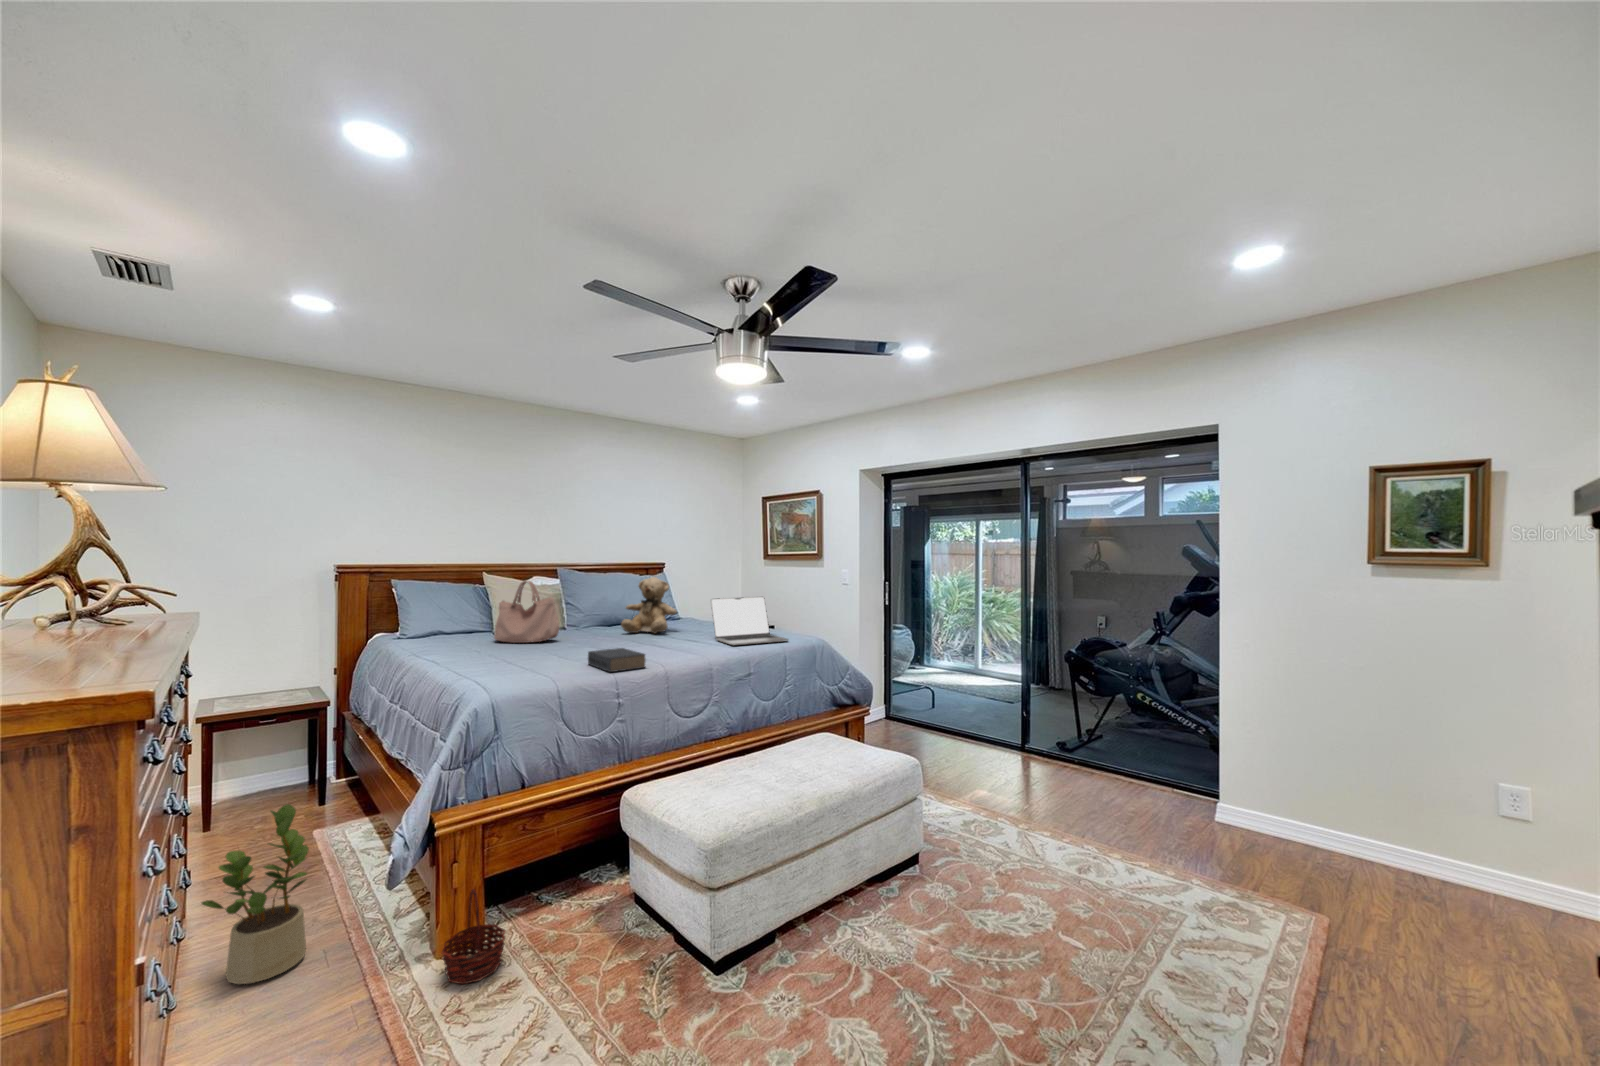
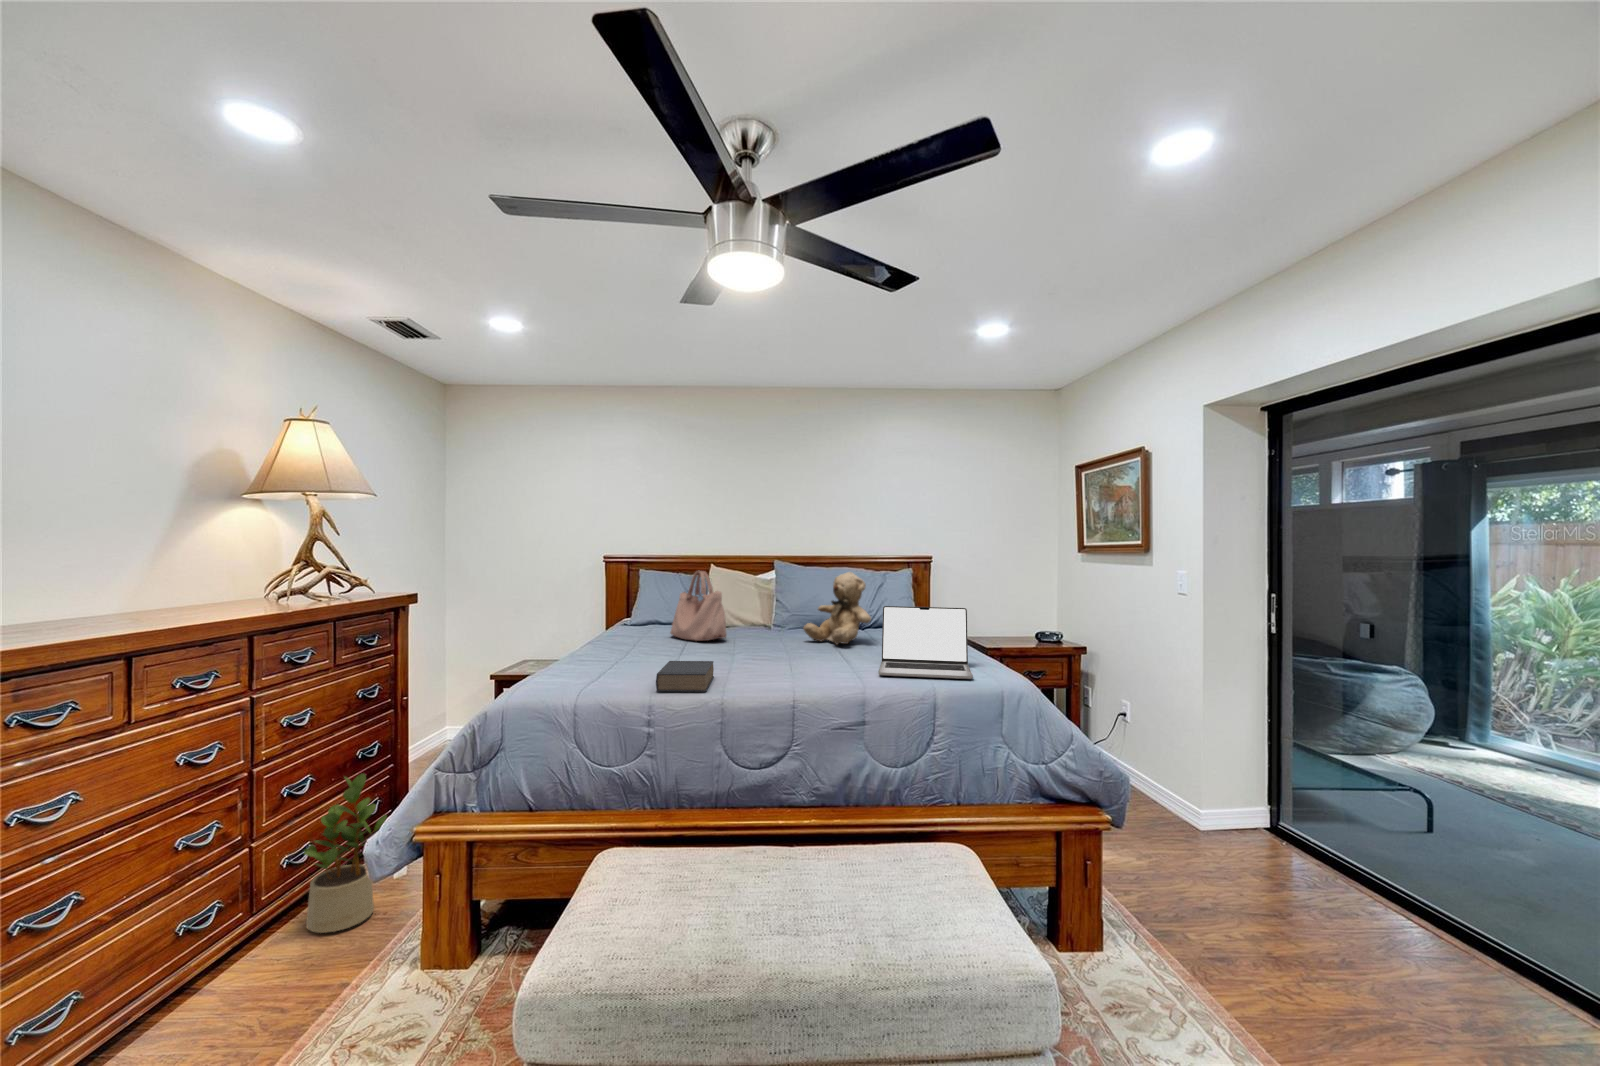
basket: present [442,889,506,984] -> none [385,916,459,1024]

